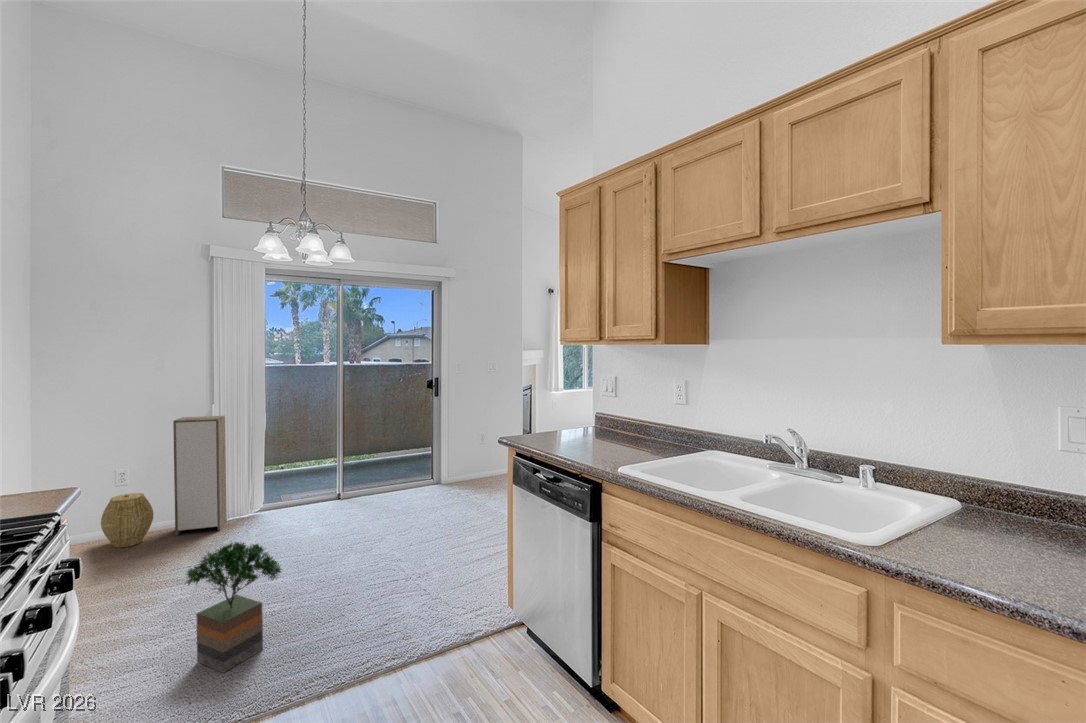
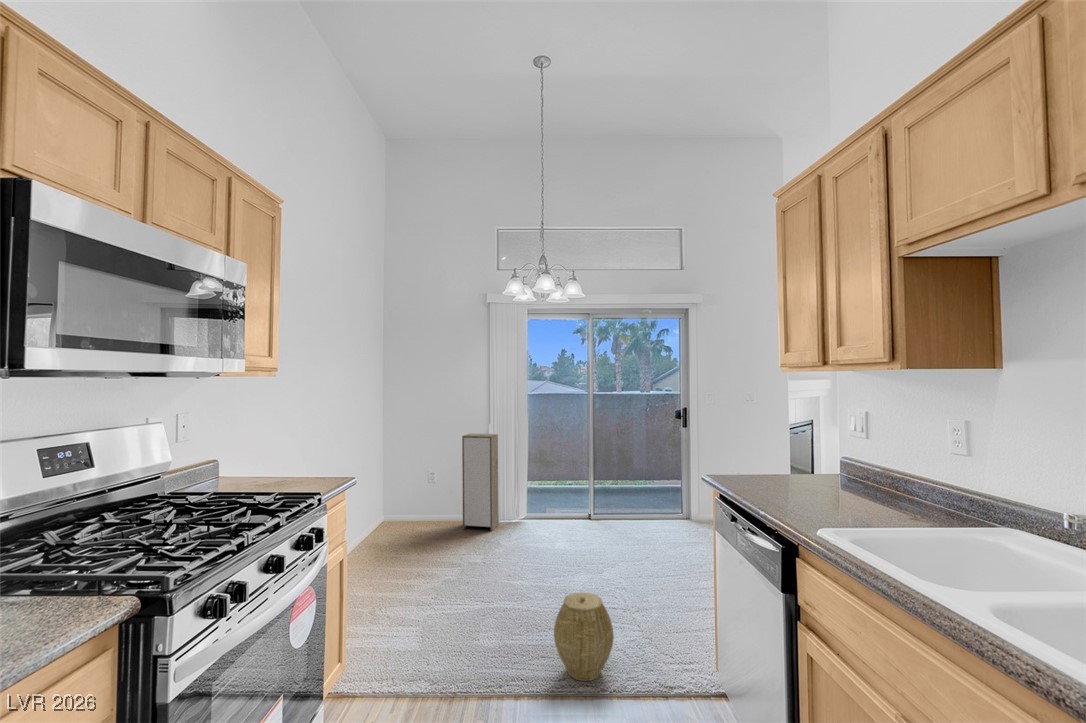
woven basket: present [101,493,154,547] -> present [554,593,614,681]
potted tree: present [185,542,281,673] -> none [436,540,505,651]

